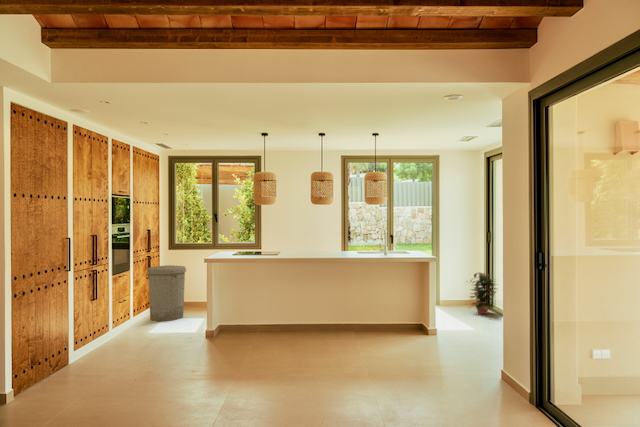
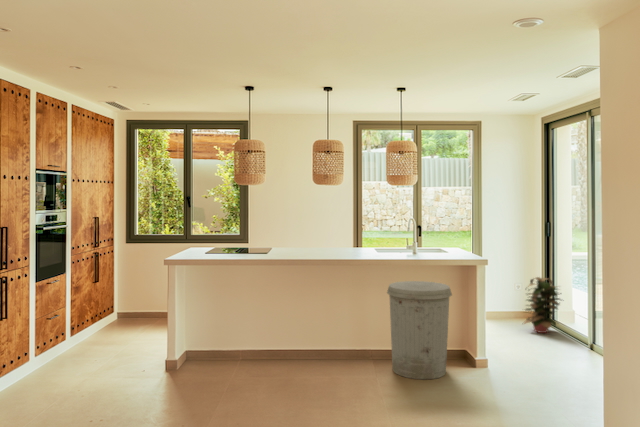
trash can: present [147,265,186,321] -> present [387,281,452,379]

